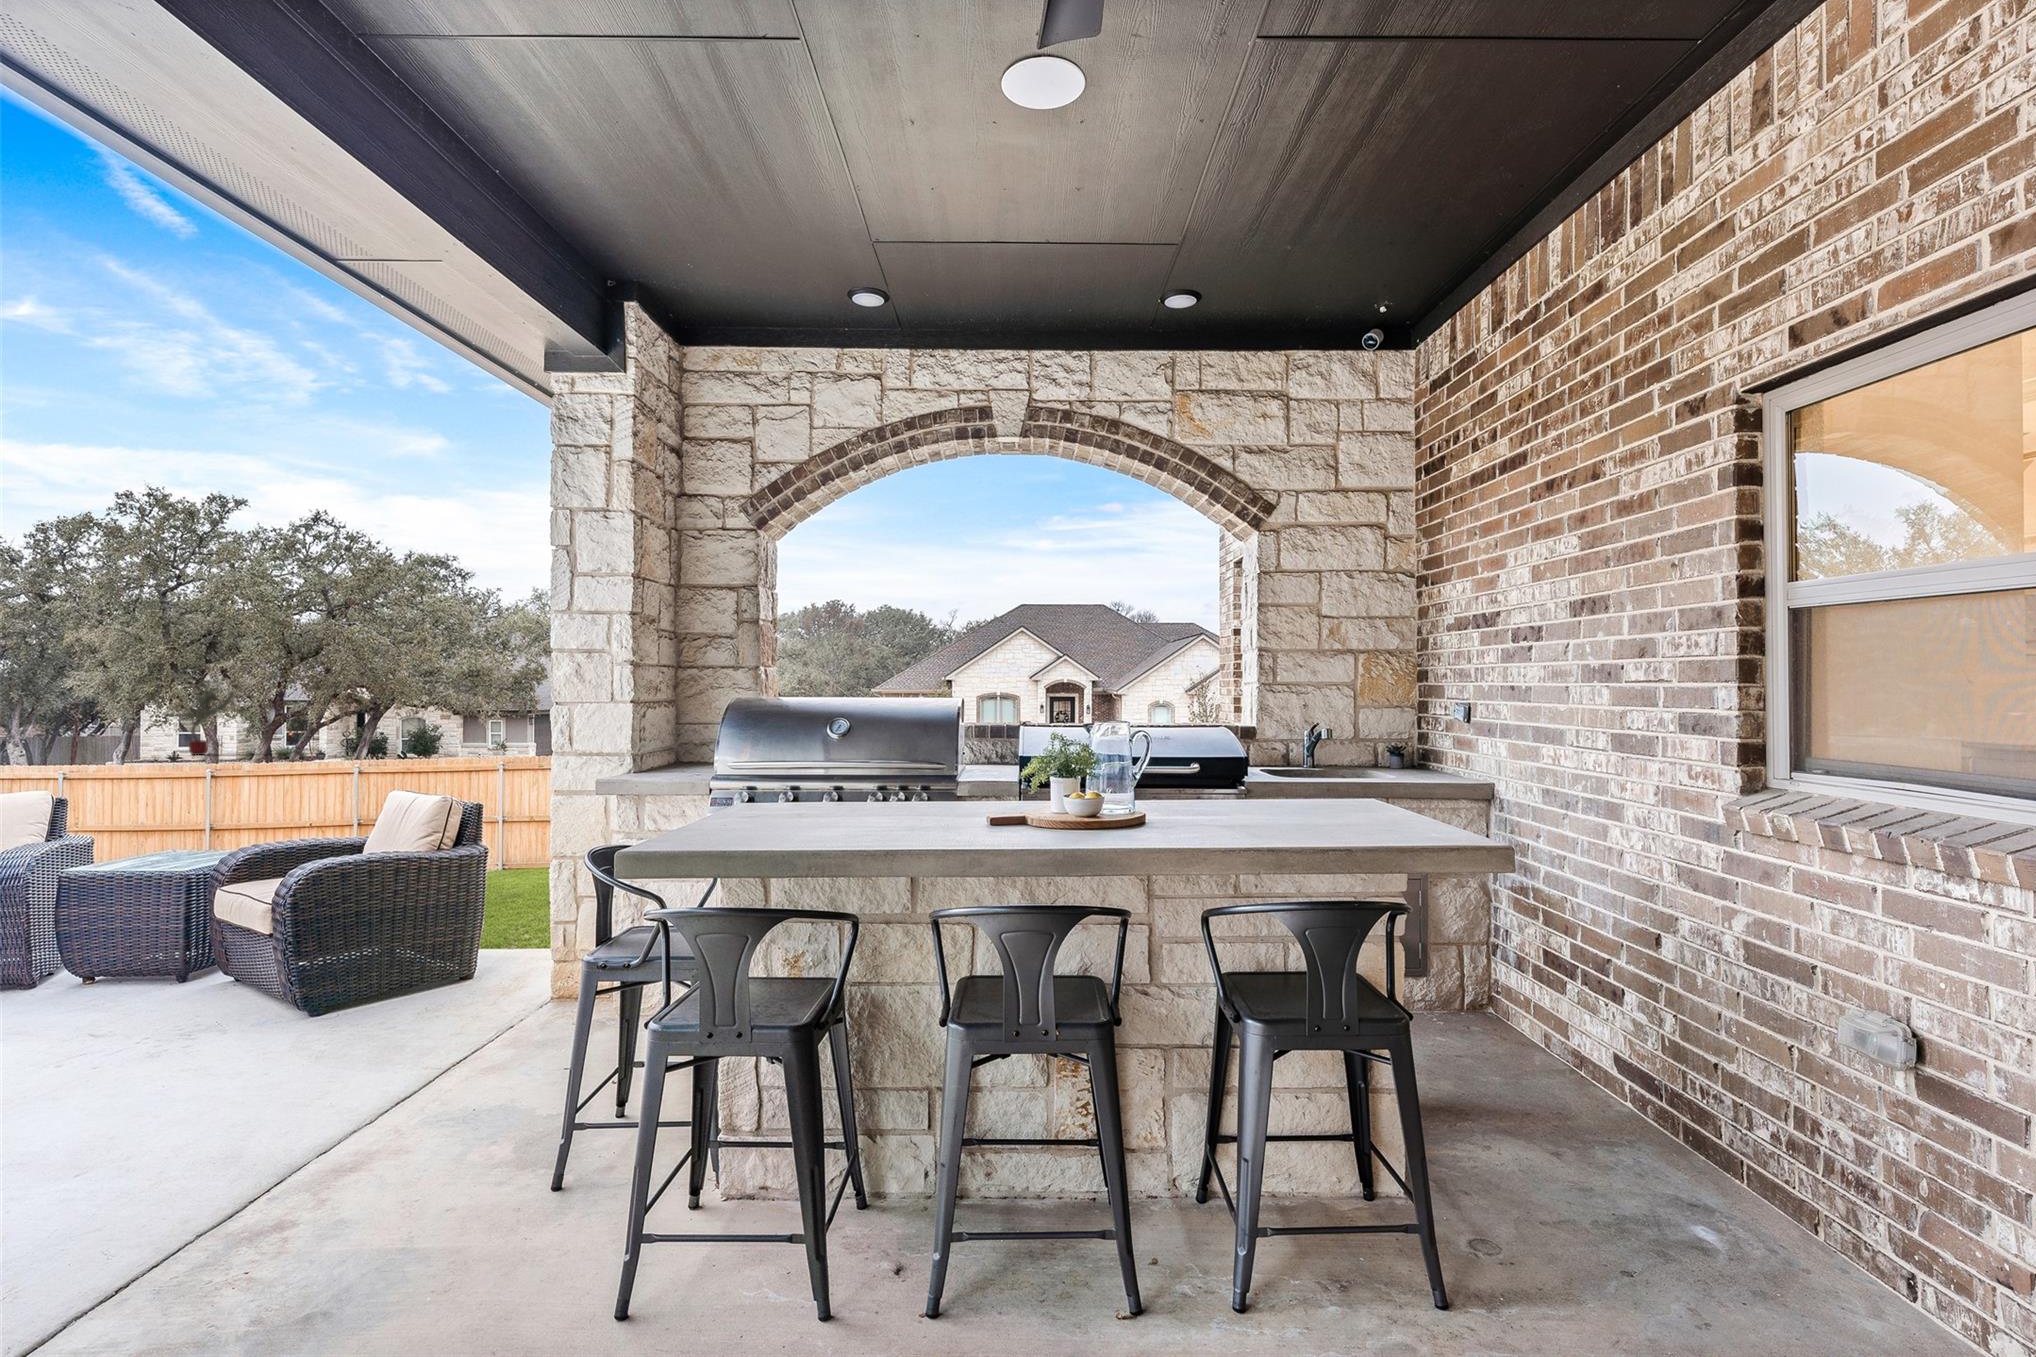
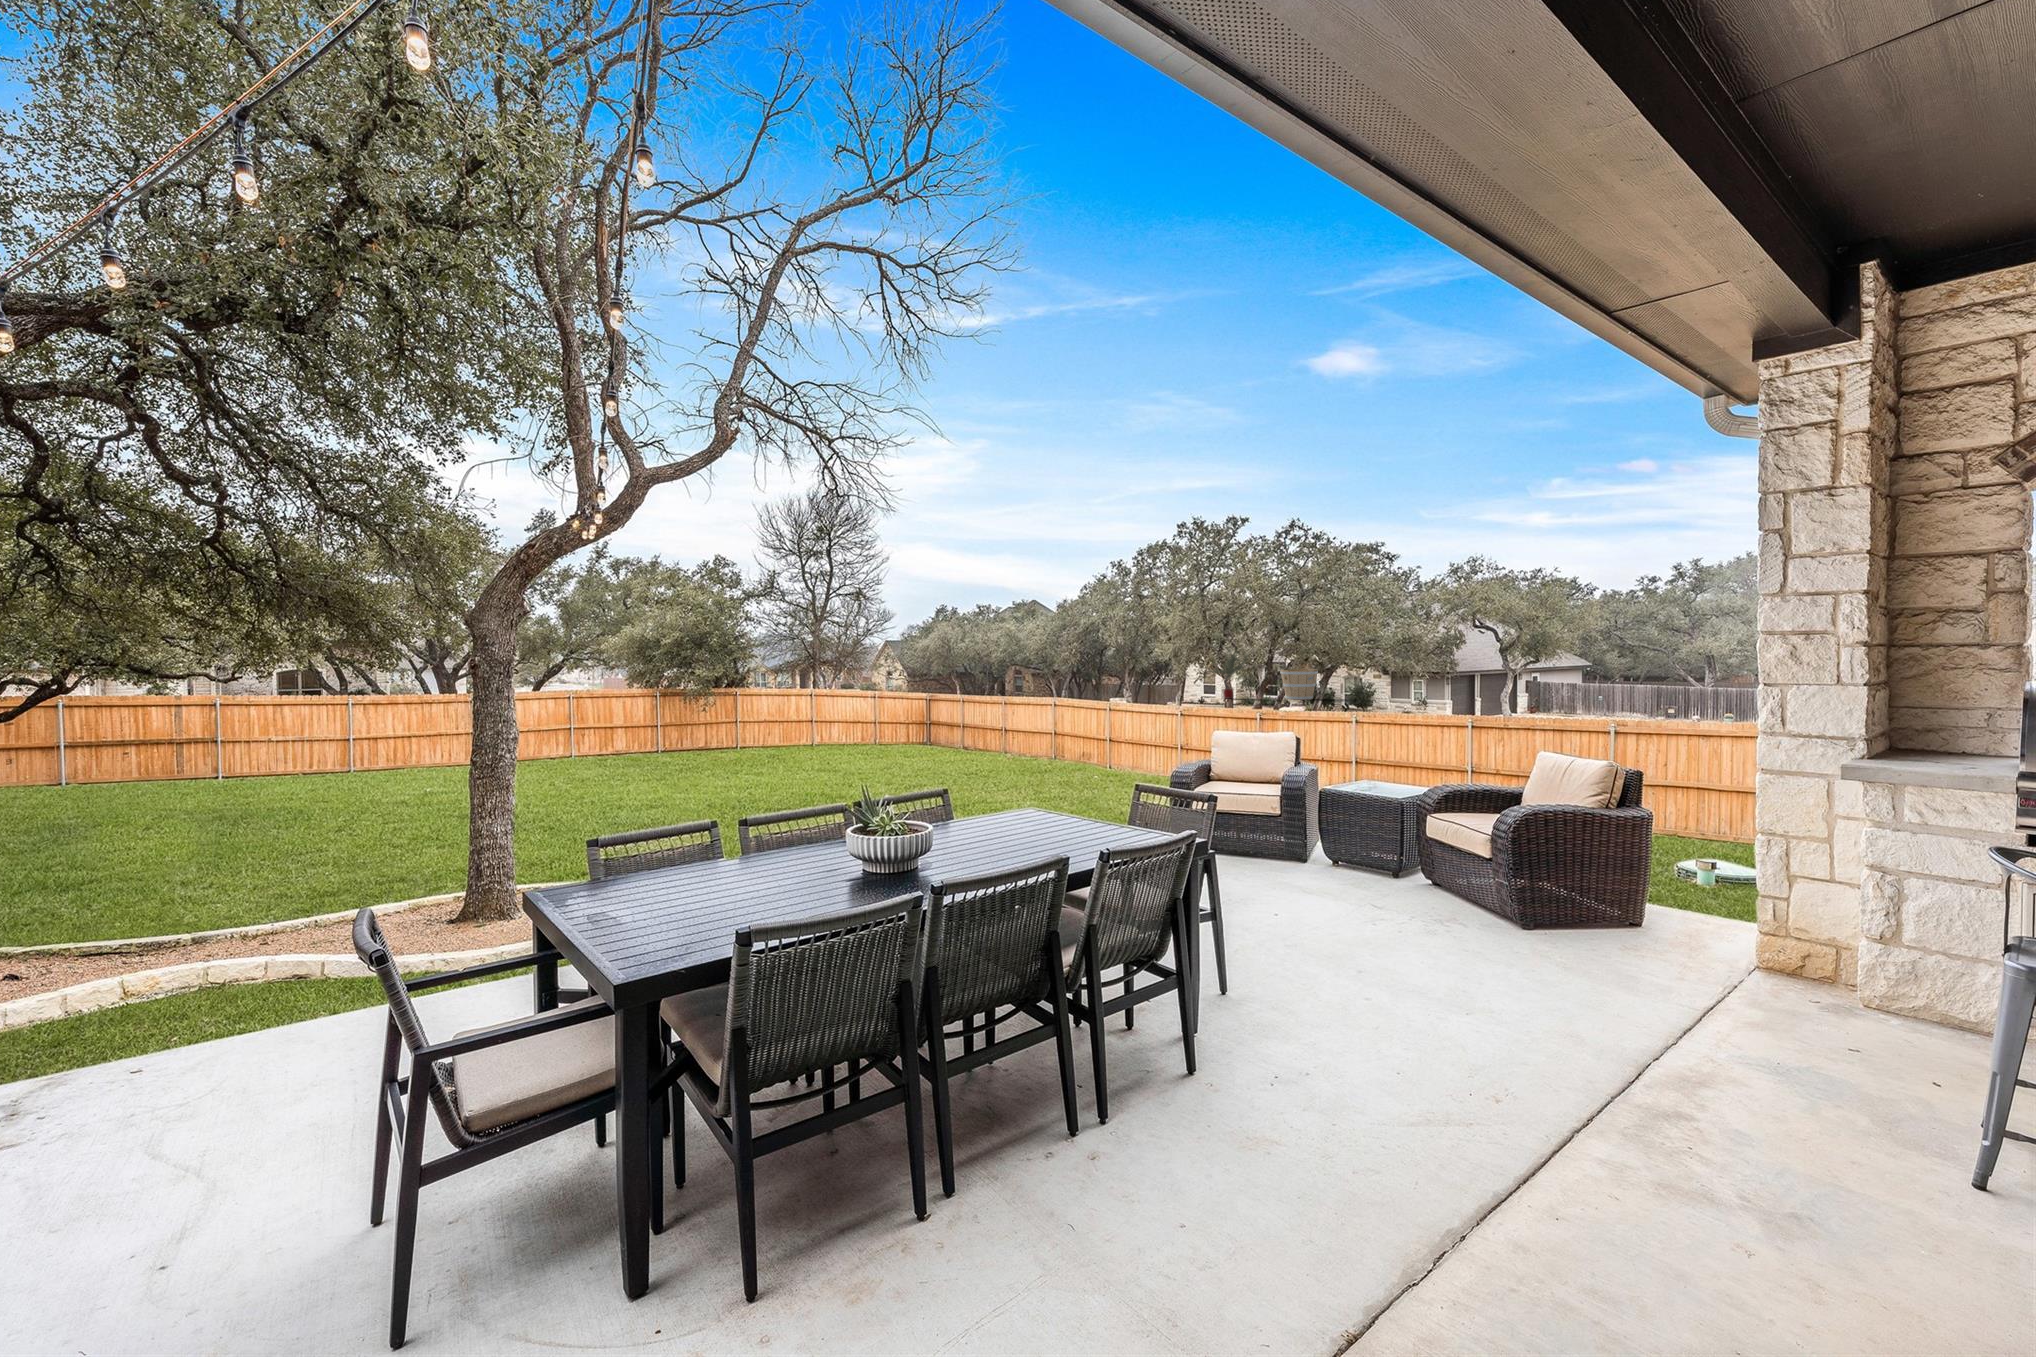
wooden bucket: none [290,710,350,753] -> present [1280,668,1318,700]

